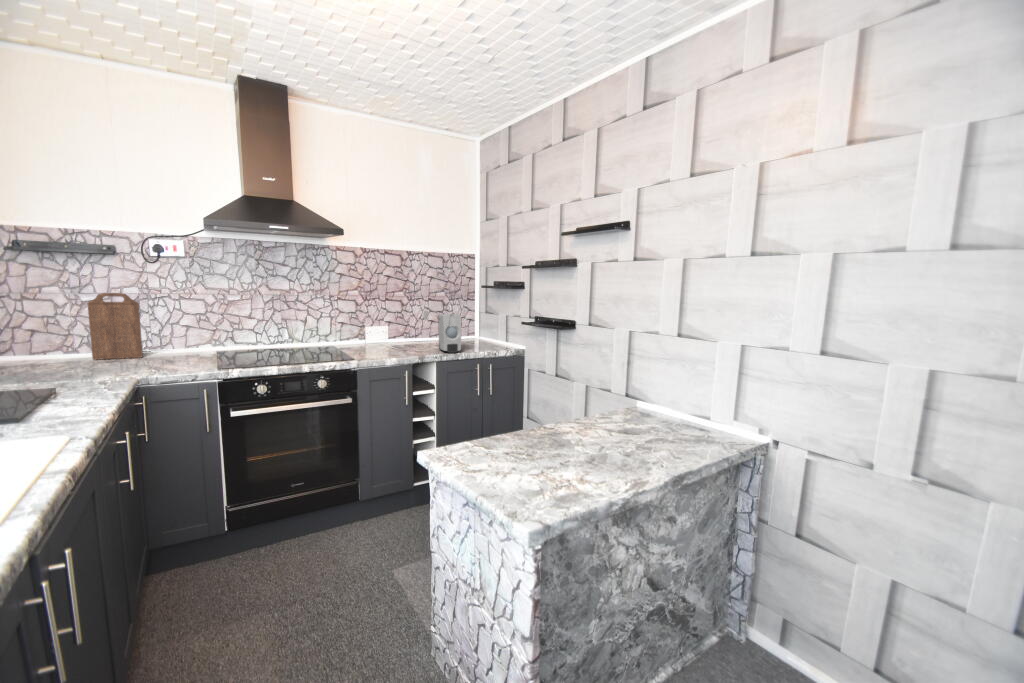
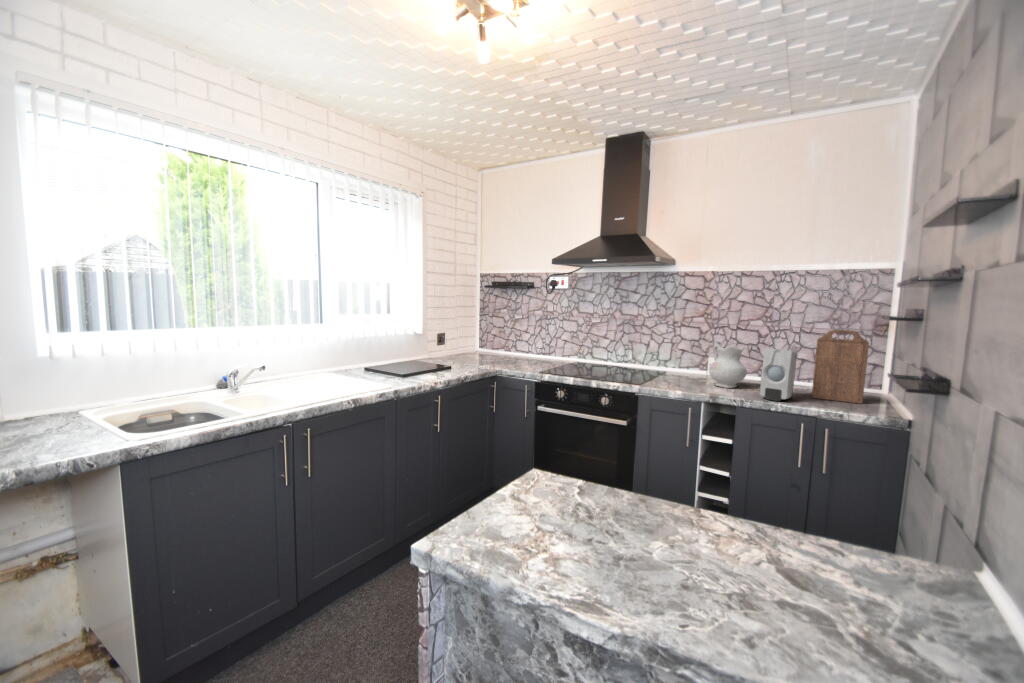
cutting board: present [88,293,143,360] -> present [812,330,869,404]
ceramic pitcher: none [386,312,418,350] -> present [709,341,747,388]

